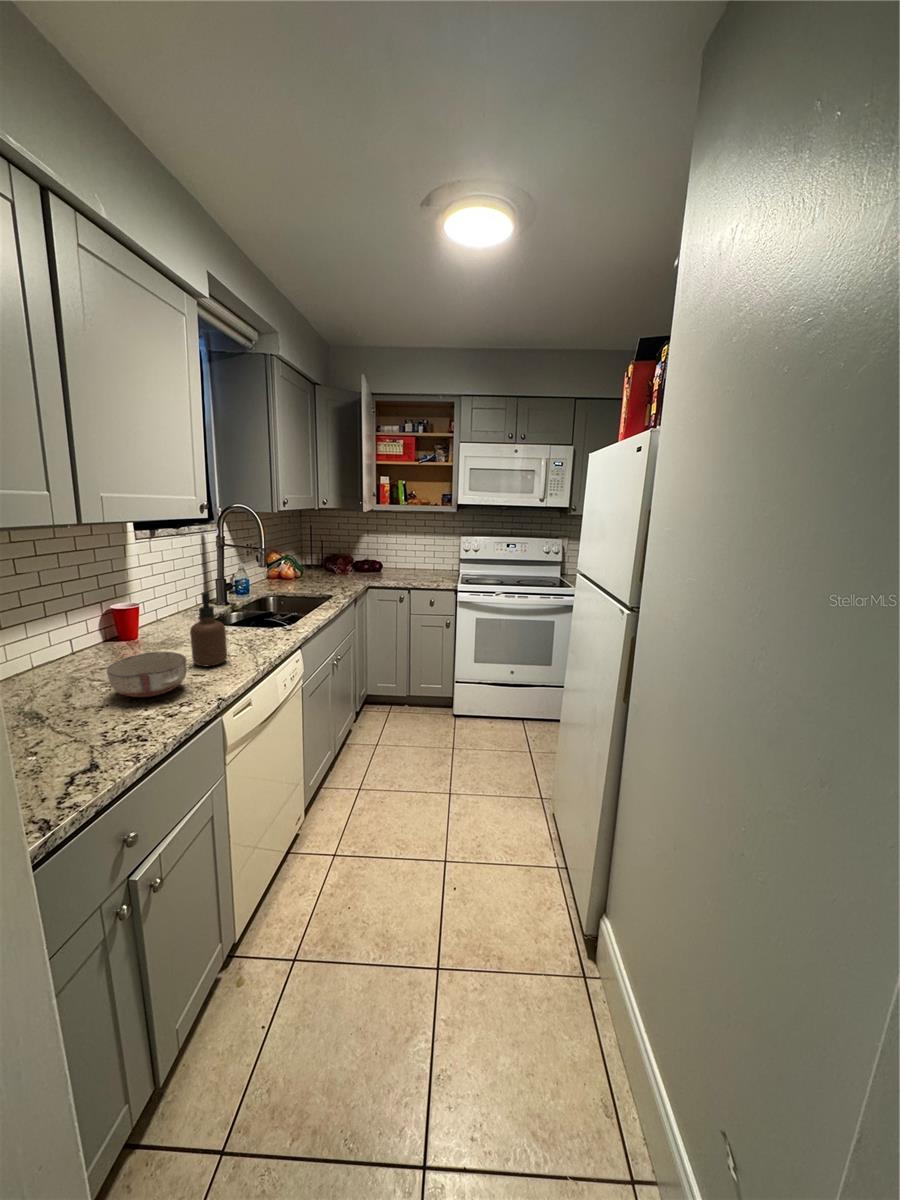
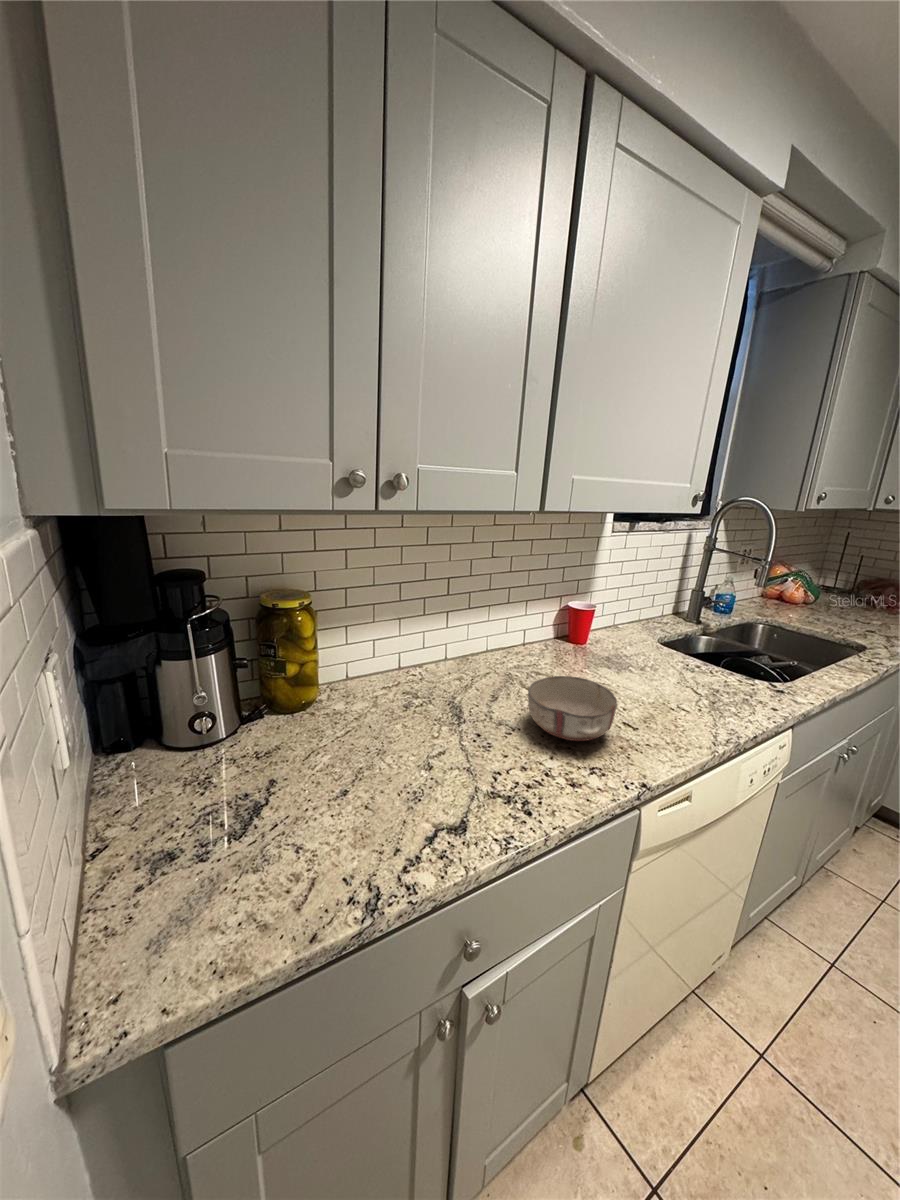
soap dispenser: present [190,592,227,666] -> none [630,616,683,718]

